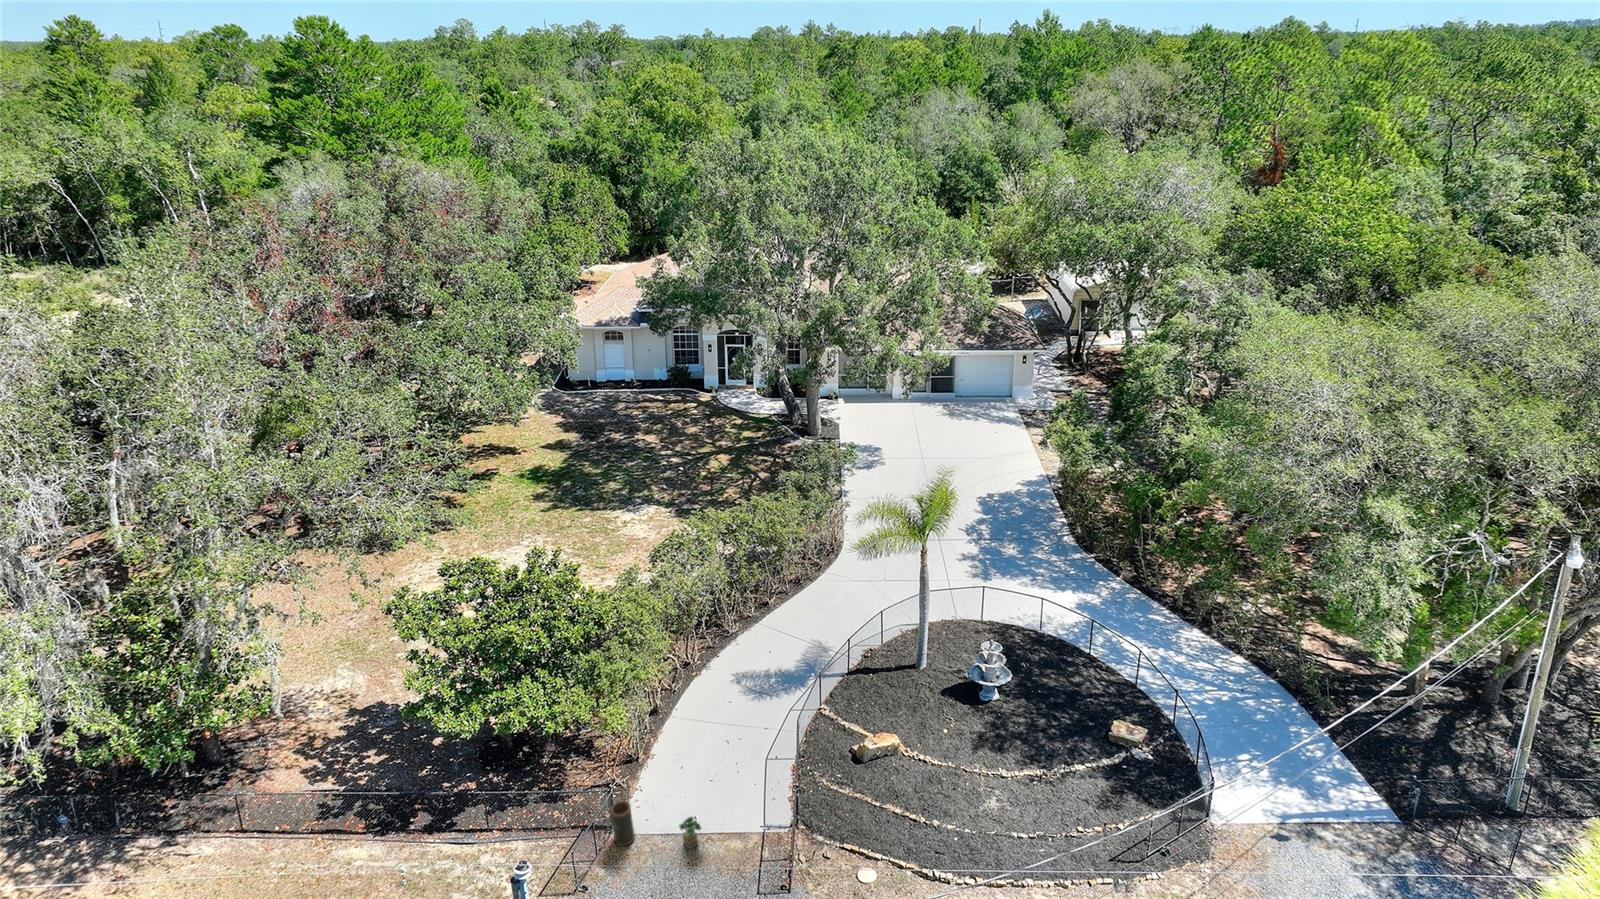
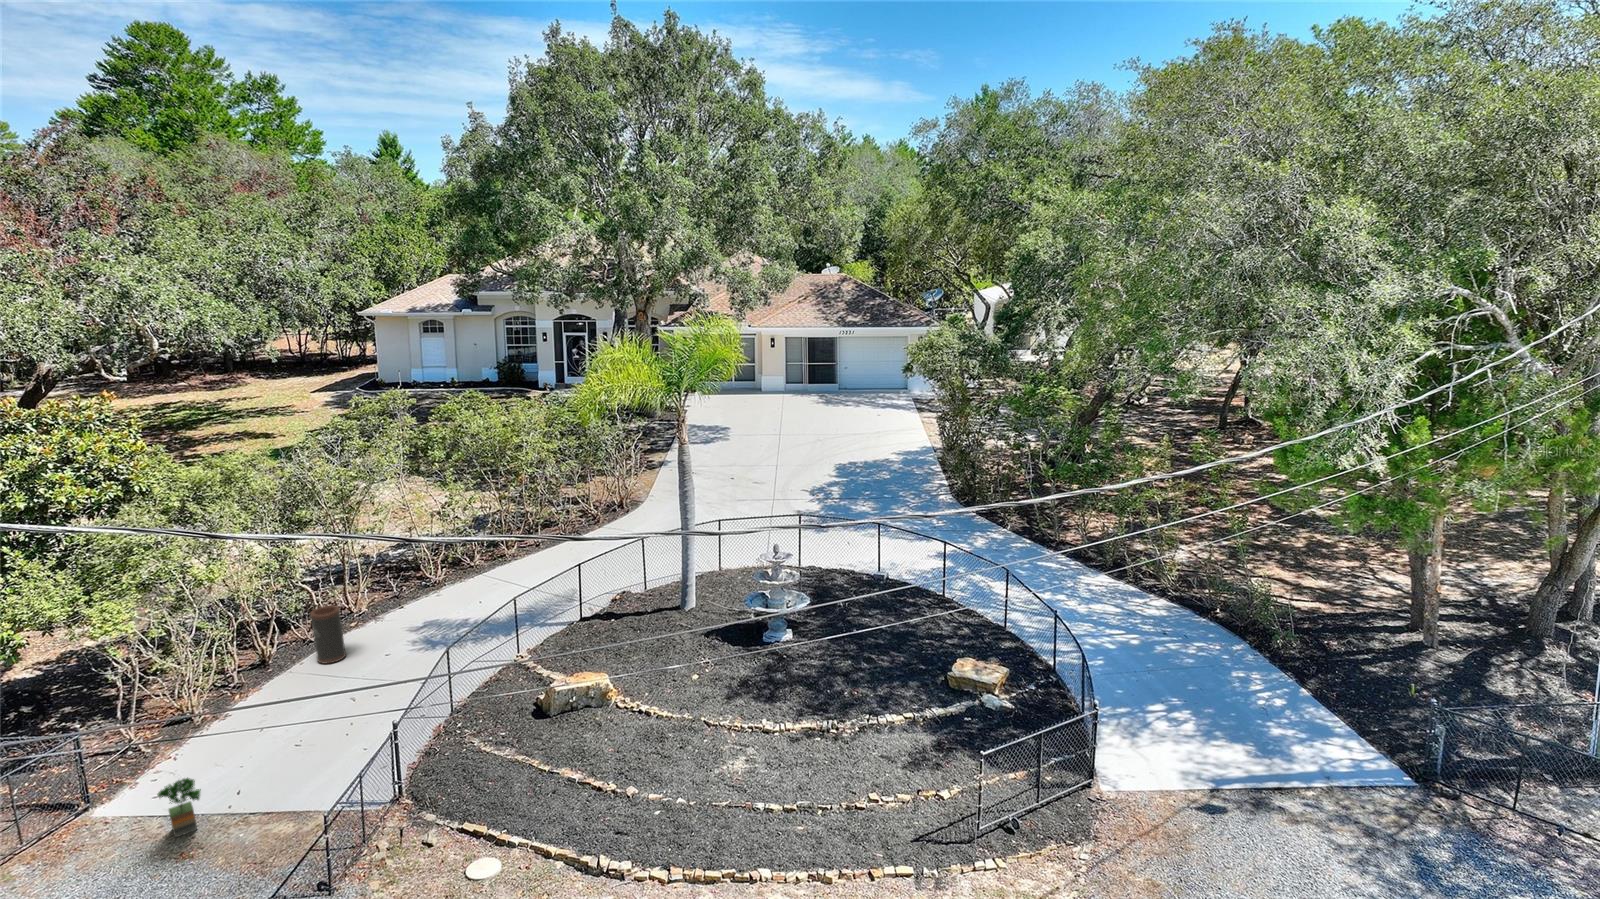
trash can: present [610,800,635,846] -> present [310,605,346,664]

